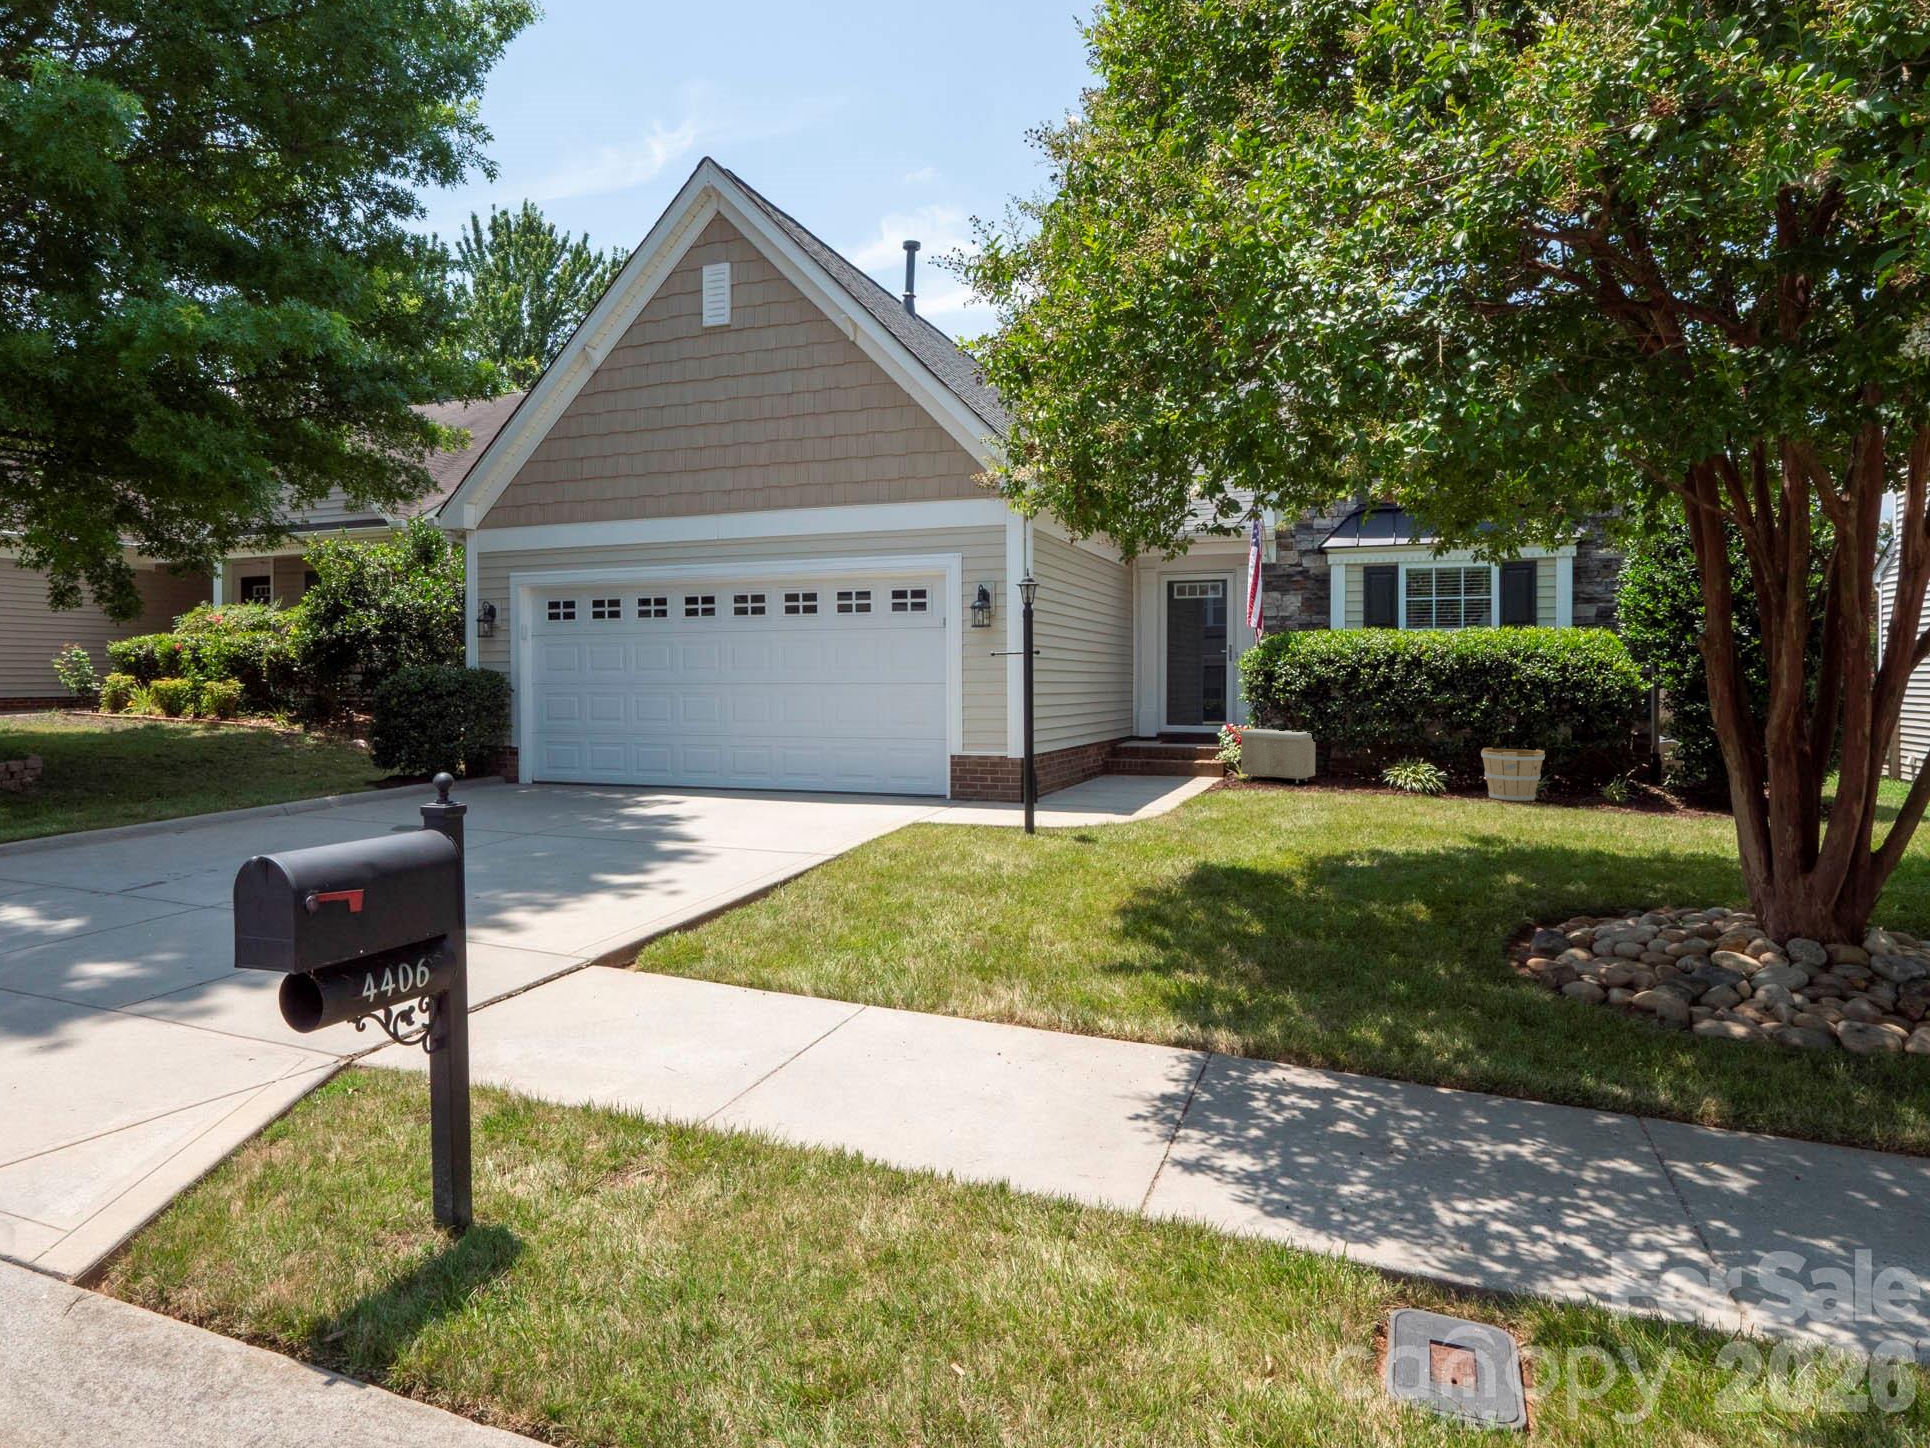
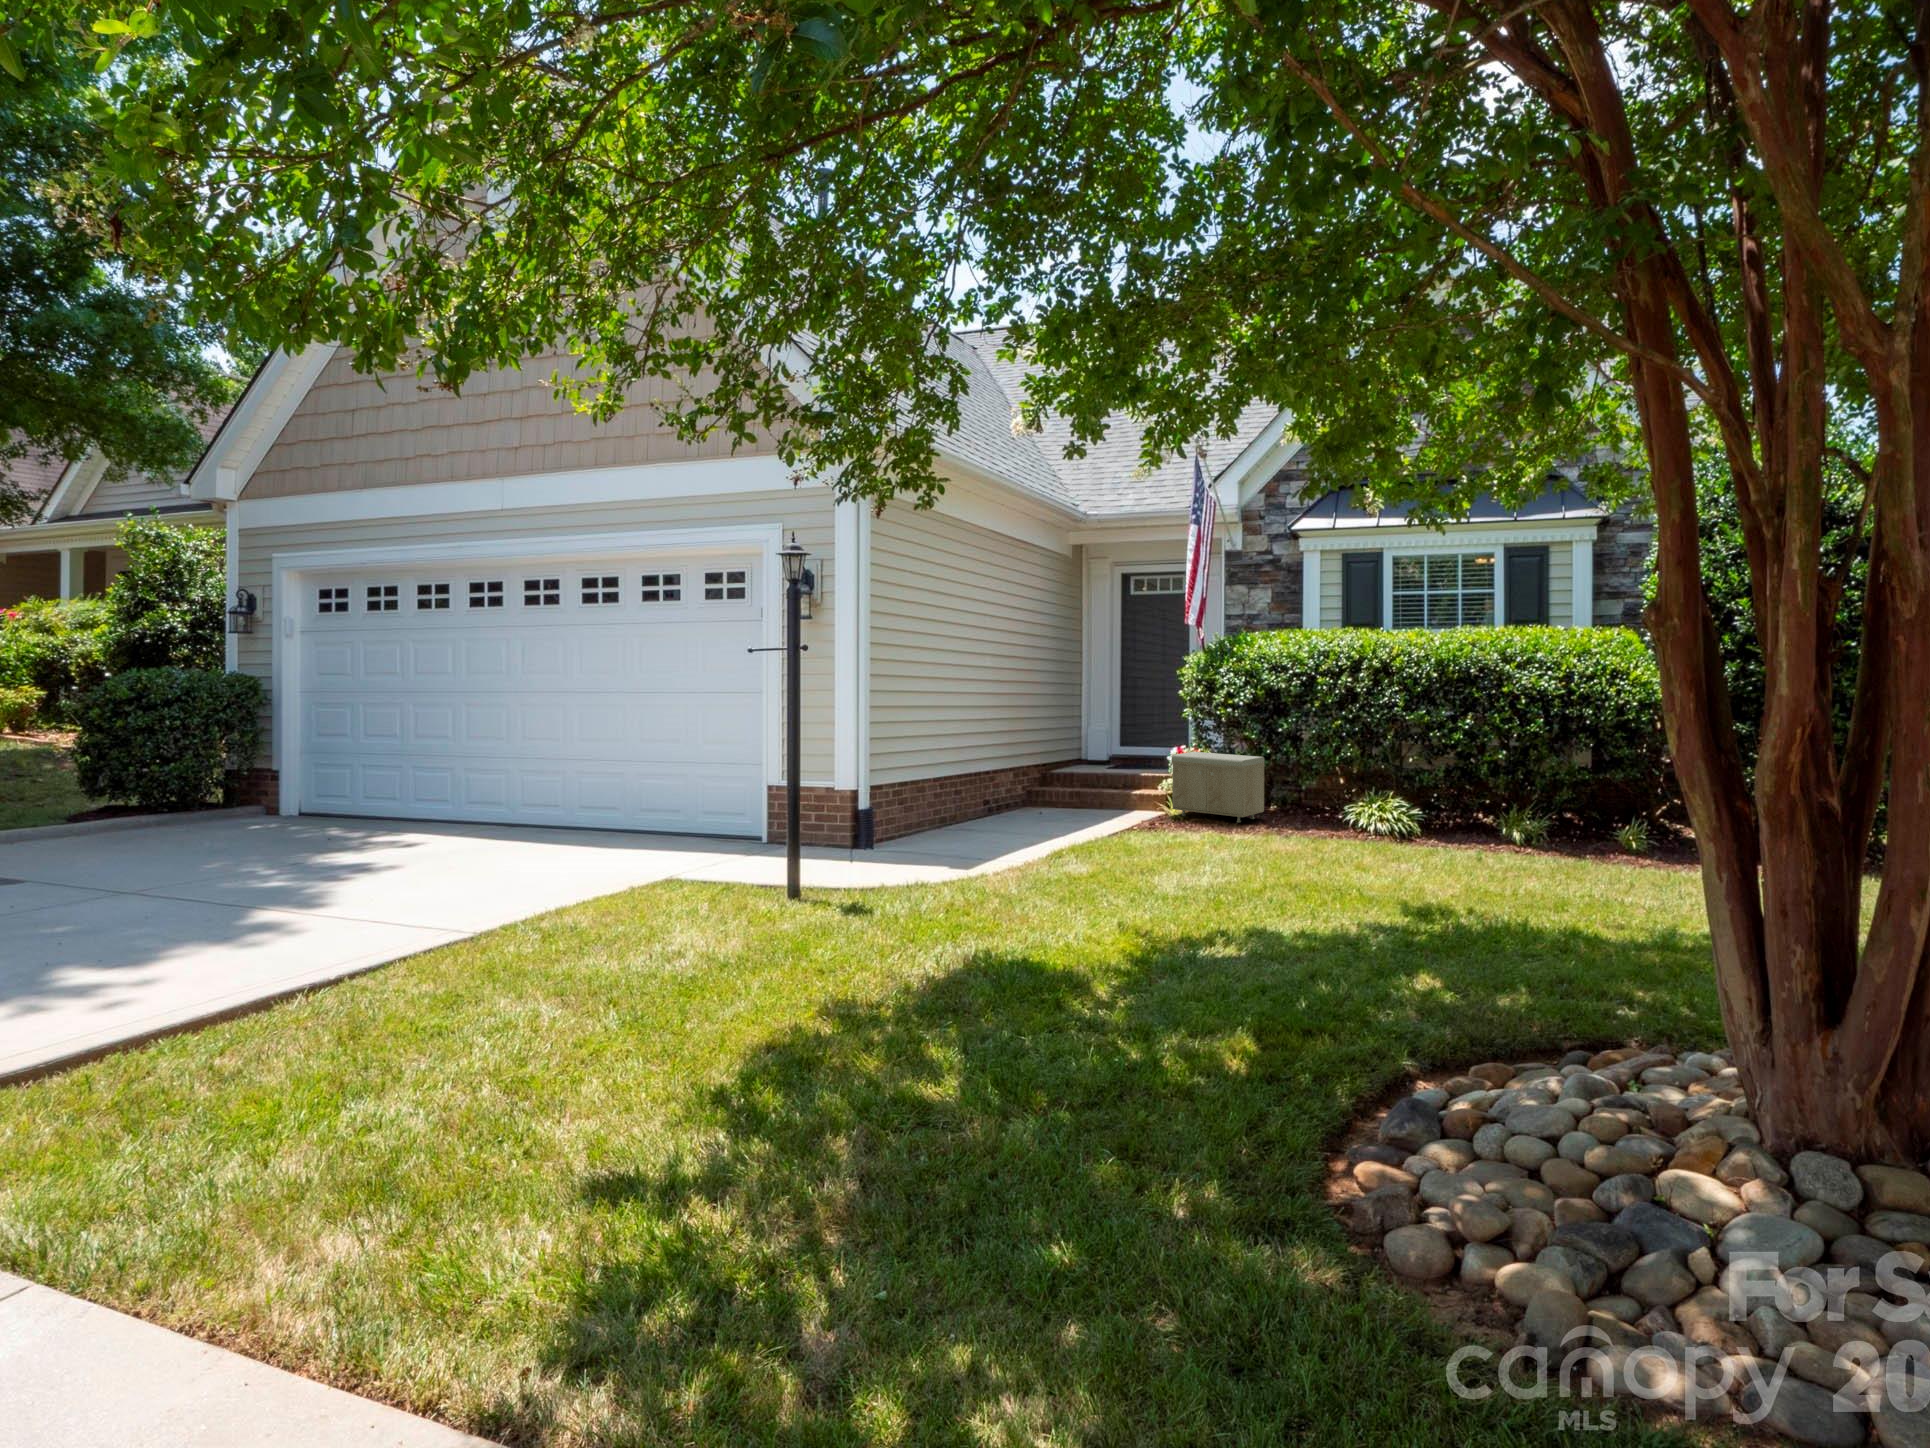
wooden bucket: present [1481,747,1545,801] -> none [1463,779,1545,852]

